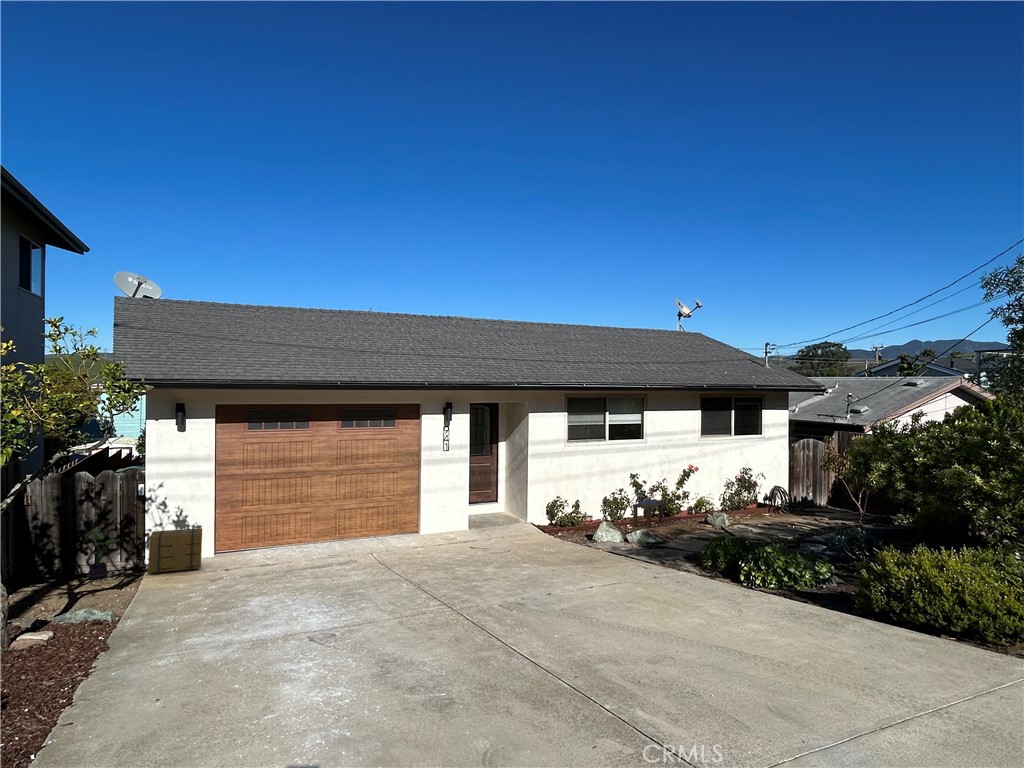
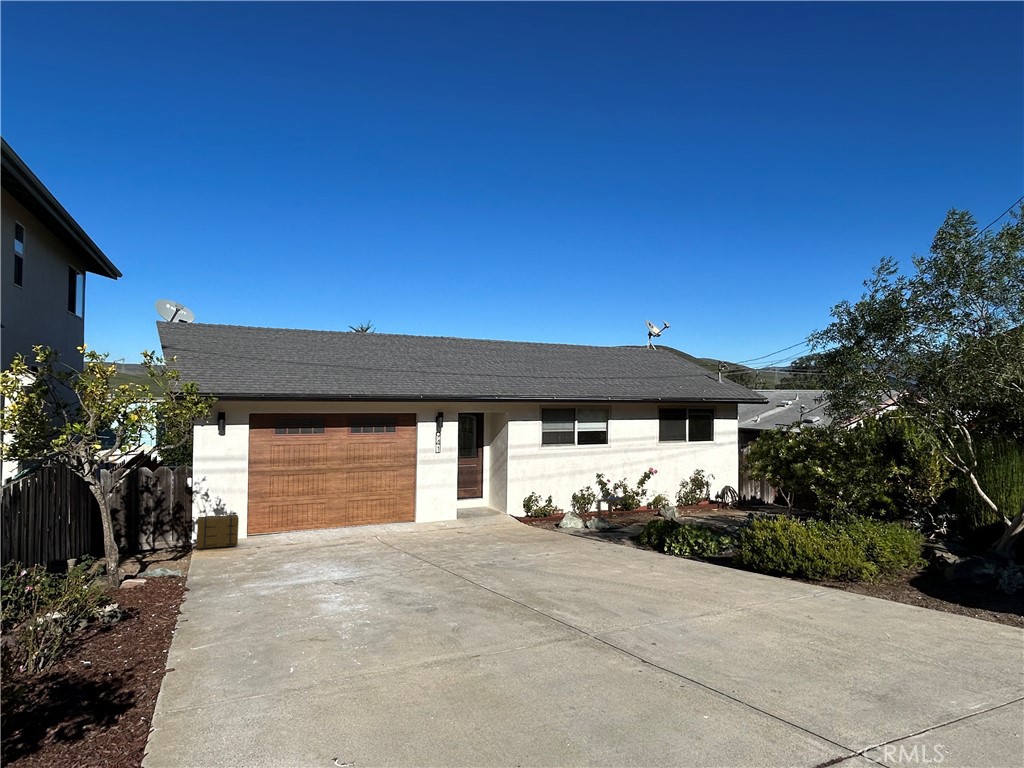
potted plant: present [85,531,121,579] -> none [148,515,175,553]

